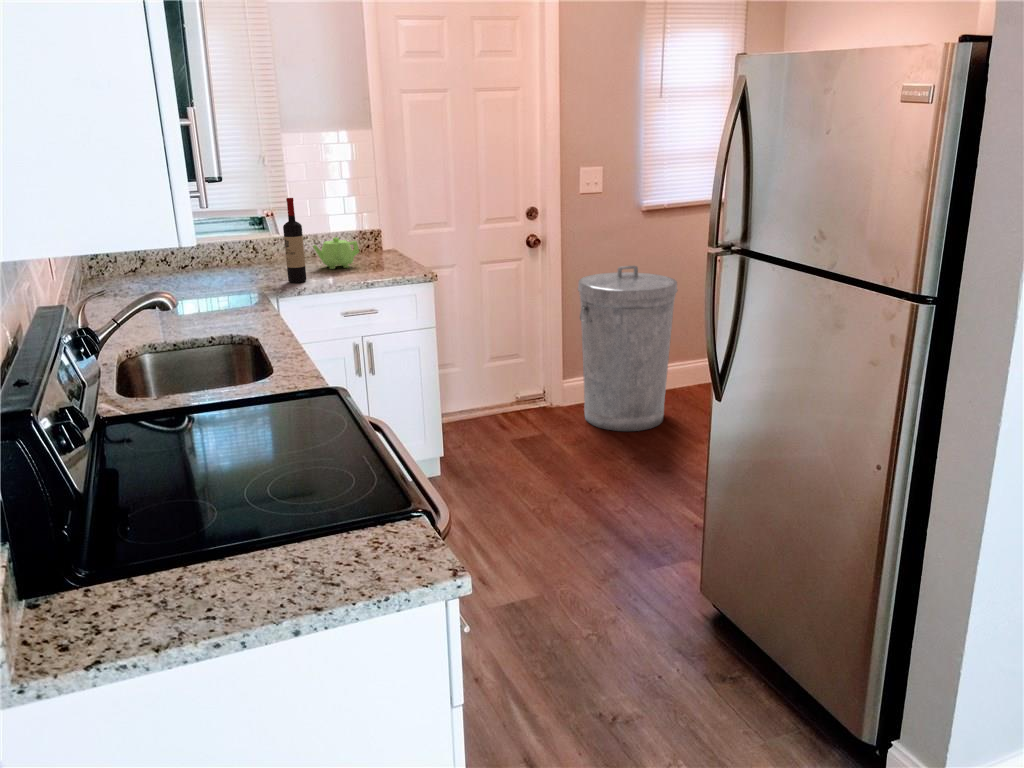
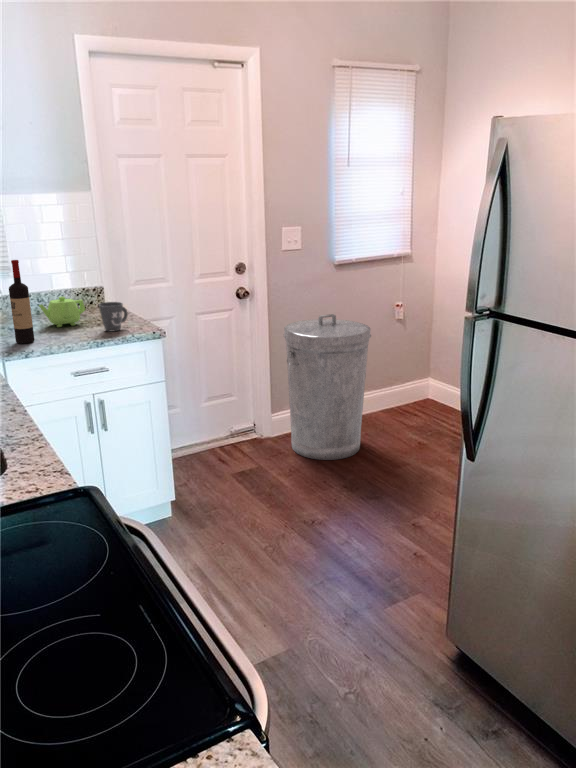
mug: none [371,243,401,274] -> present [99,302,128,331]

